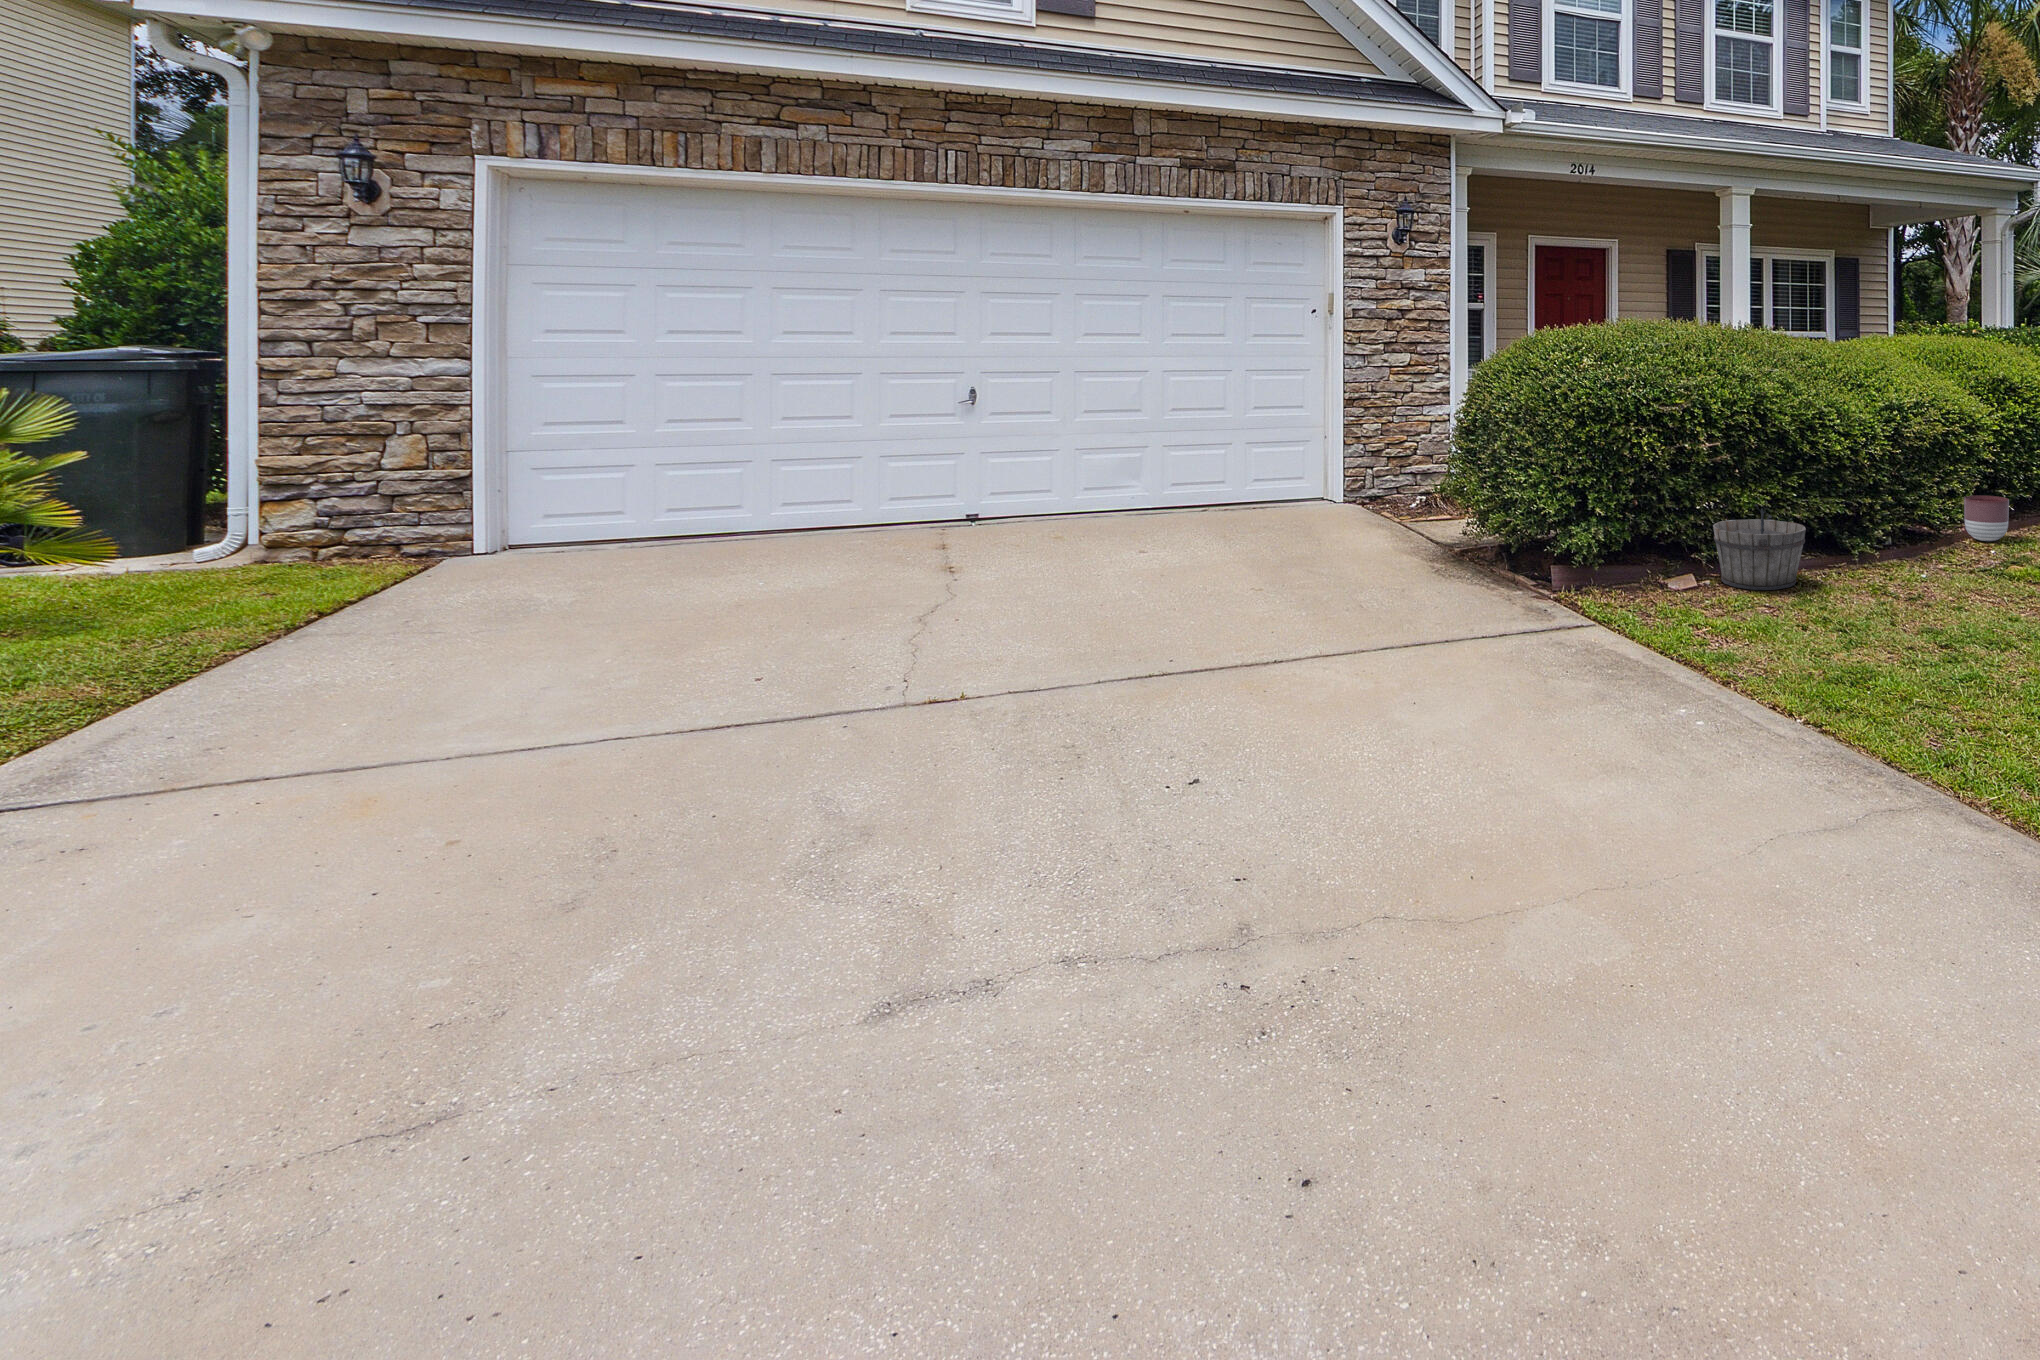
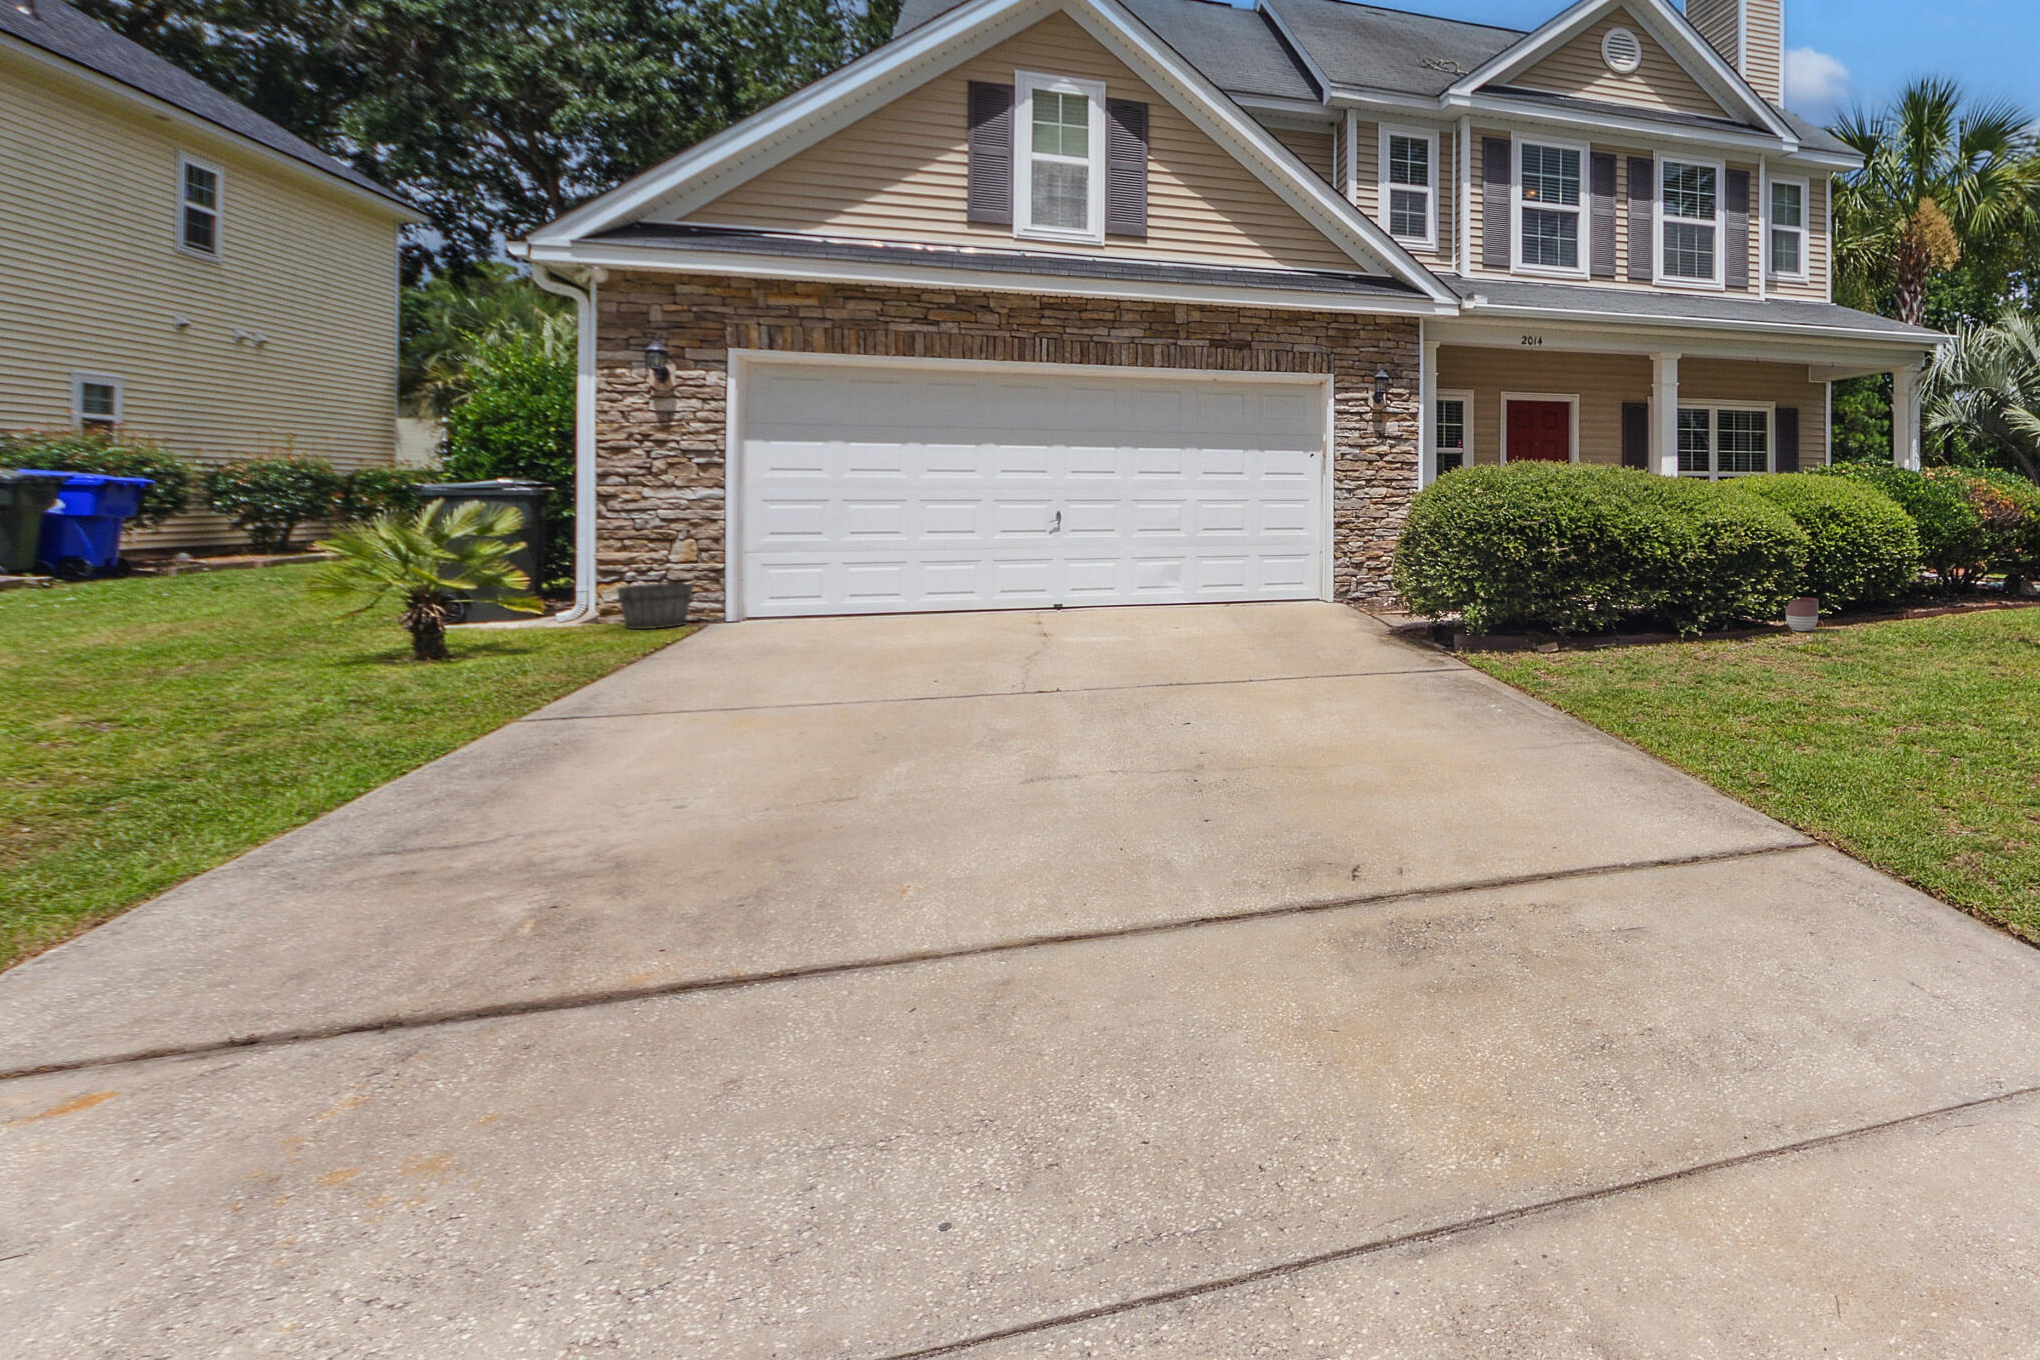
wooden bucket: present [1713,505,1806,590] -> present [617,577,693,629]

